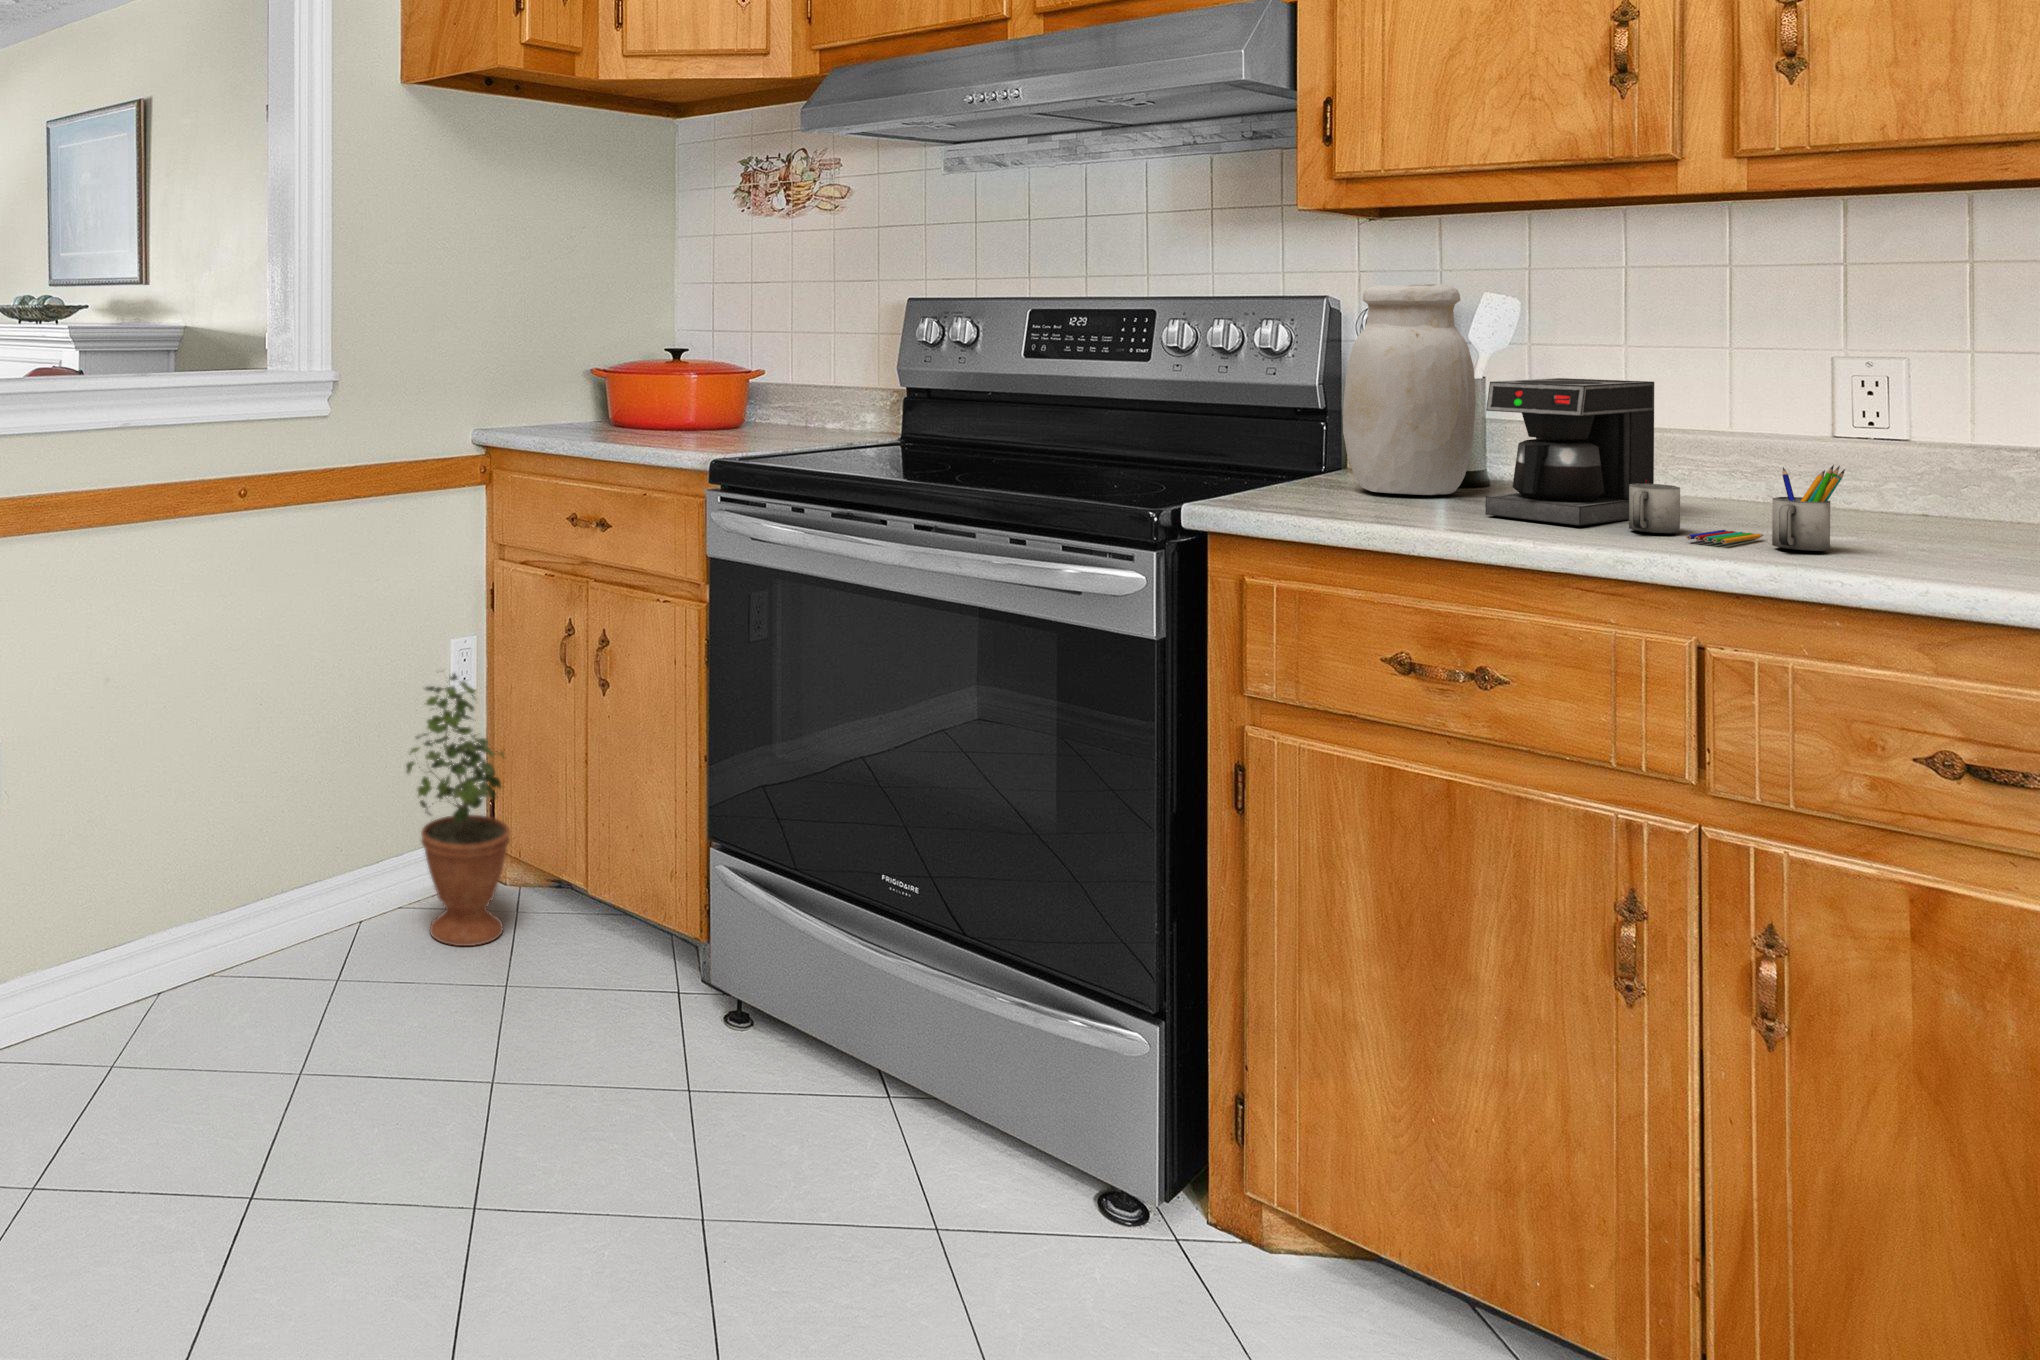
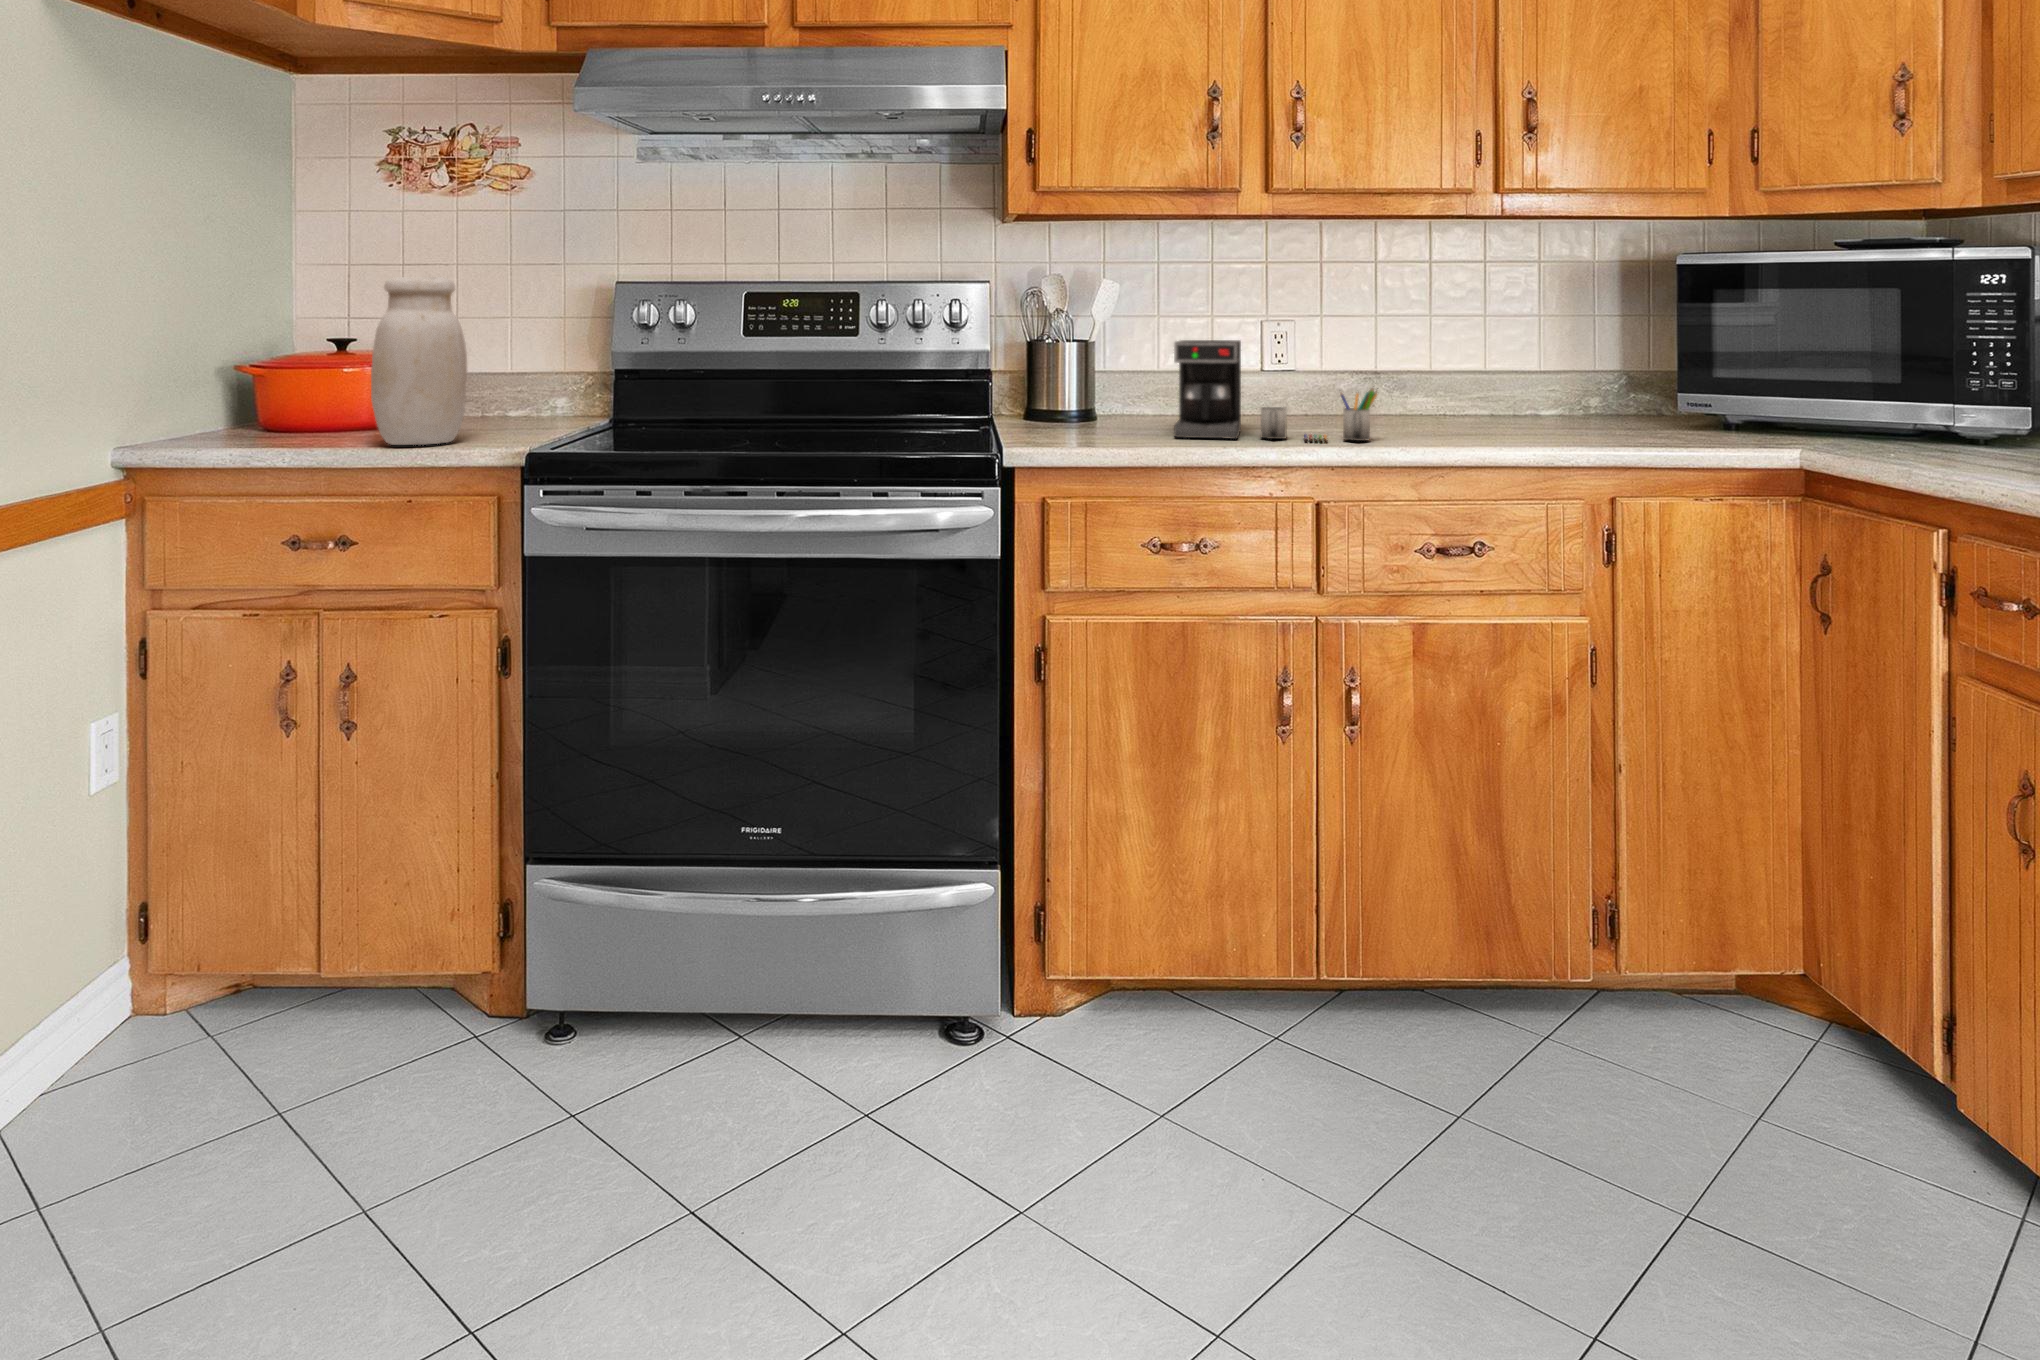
jar: present [1343,284,1476,495] -> present [371,277,467,445]
potted plant: present [406,674,510,946] -> none [84,751,235,1106]

